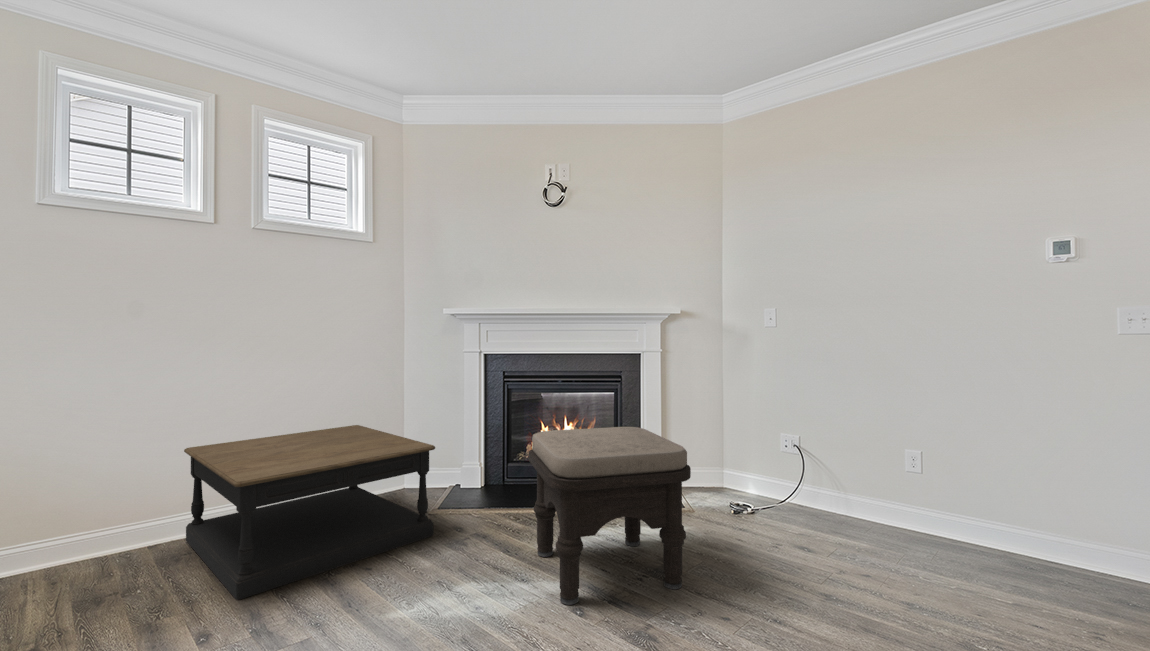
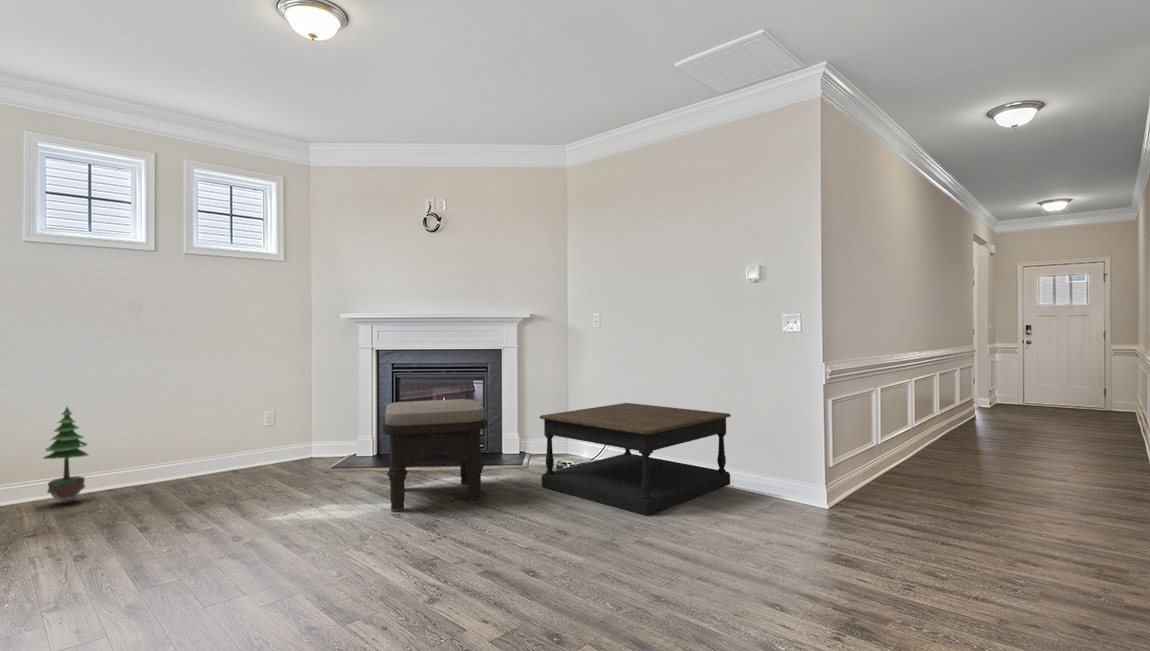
coffee table: present [184,425,435,600] -> present [540,403,731,516]
potted tree: none [62,433,127,568] -> present [44,407,88,503]

